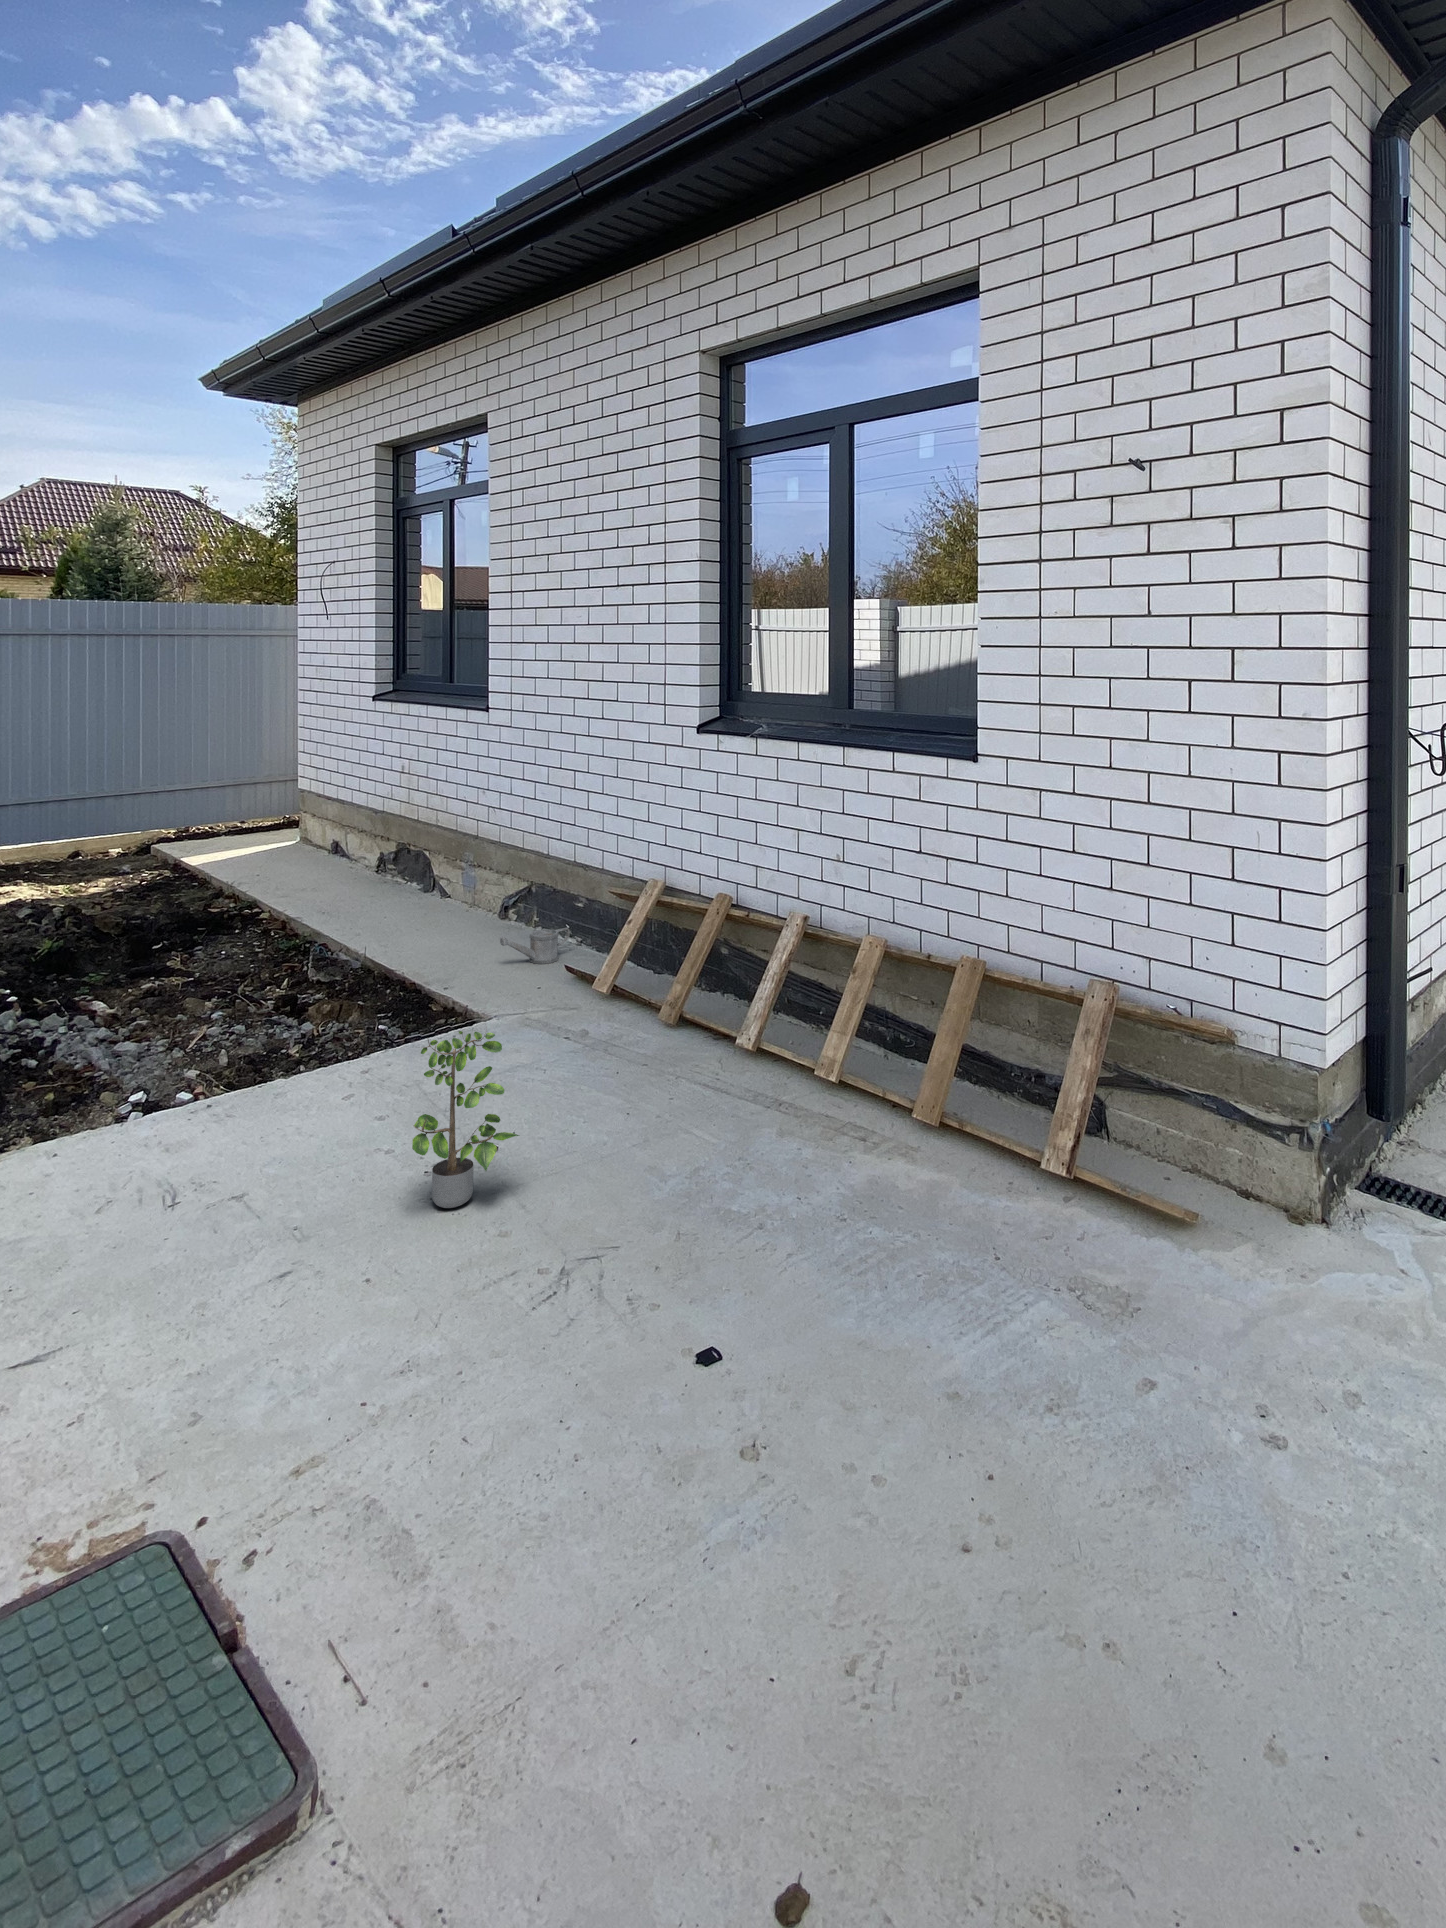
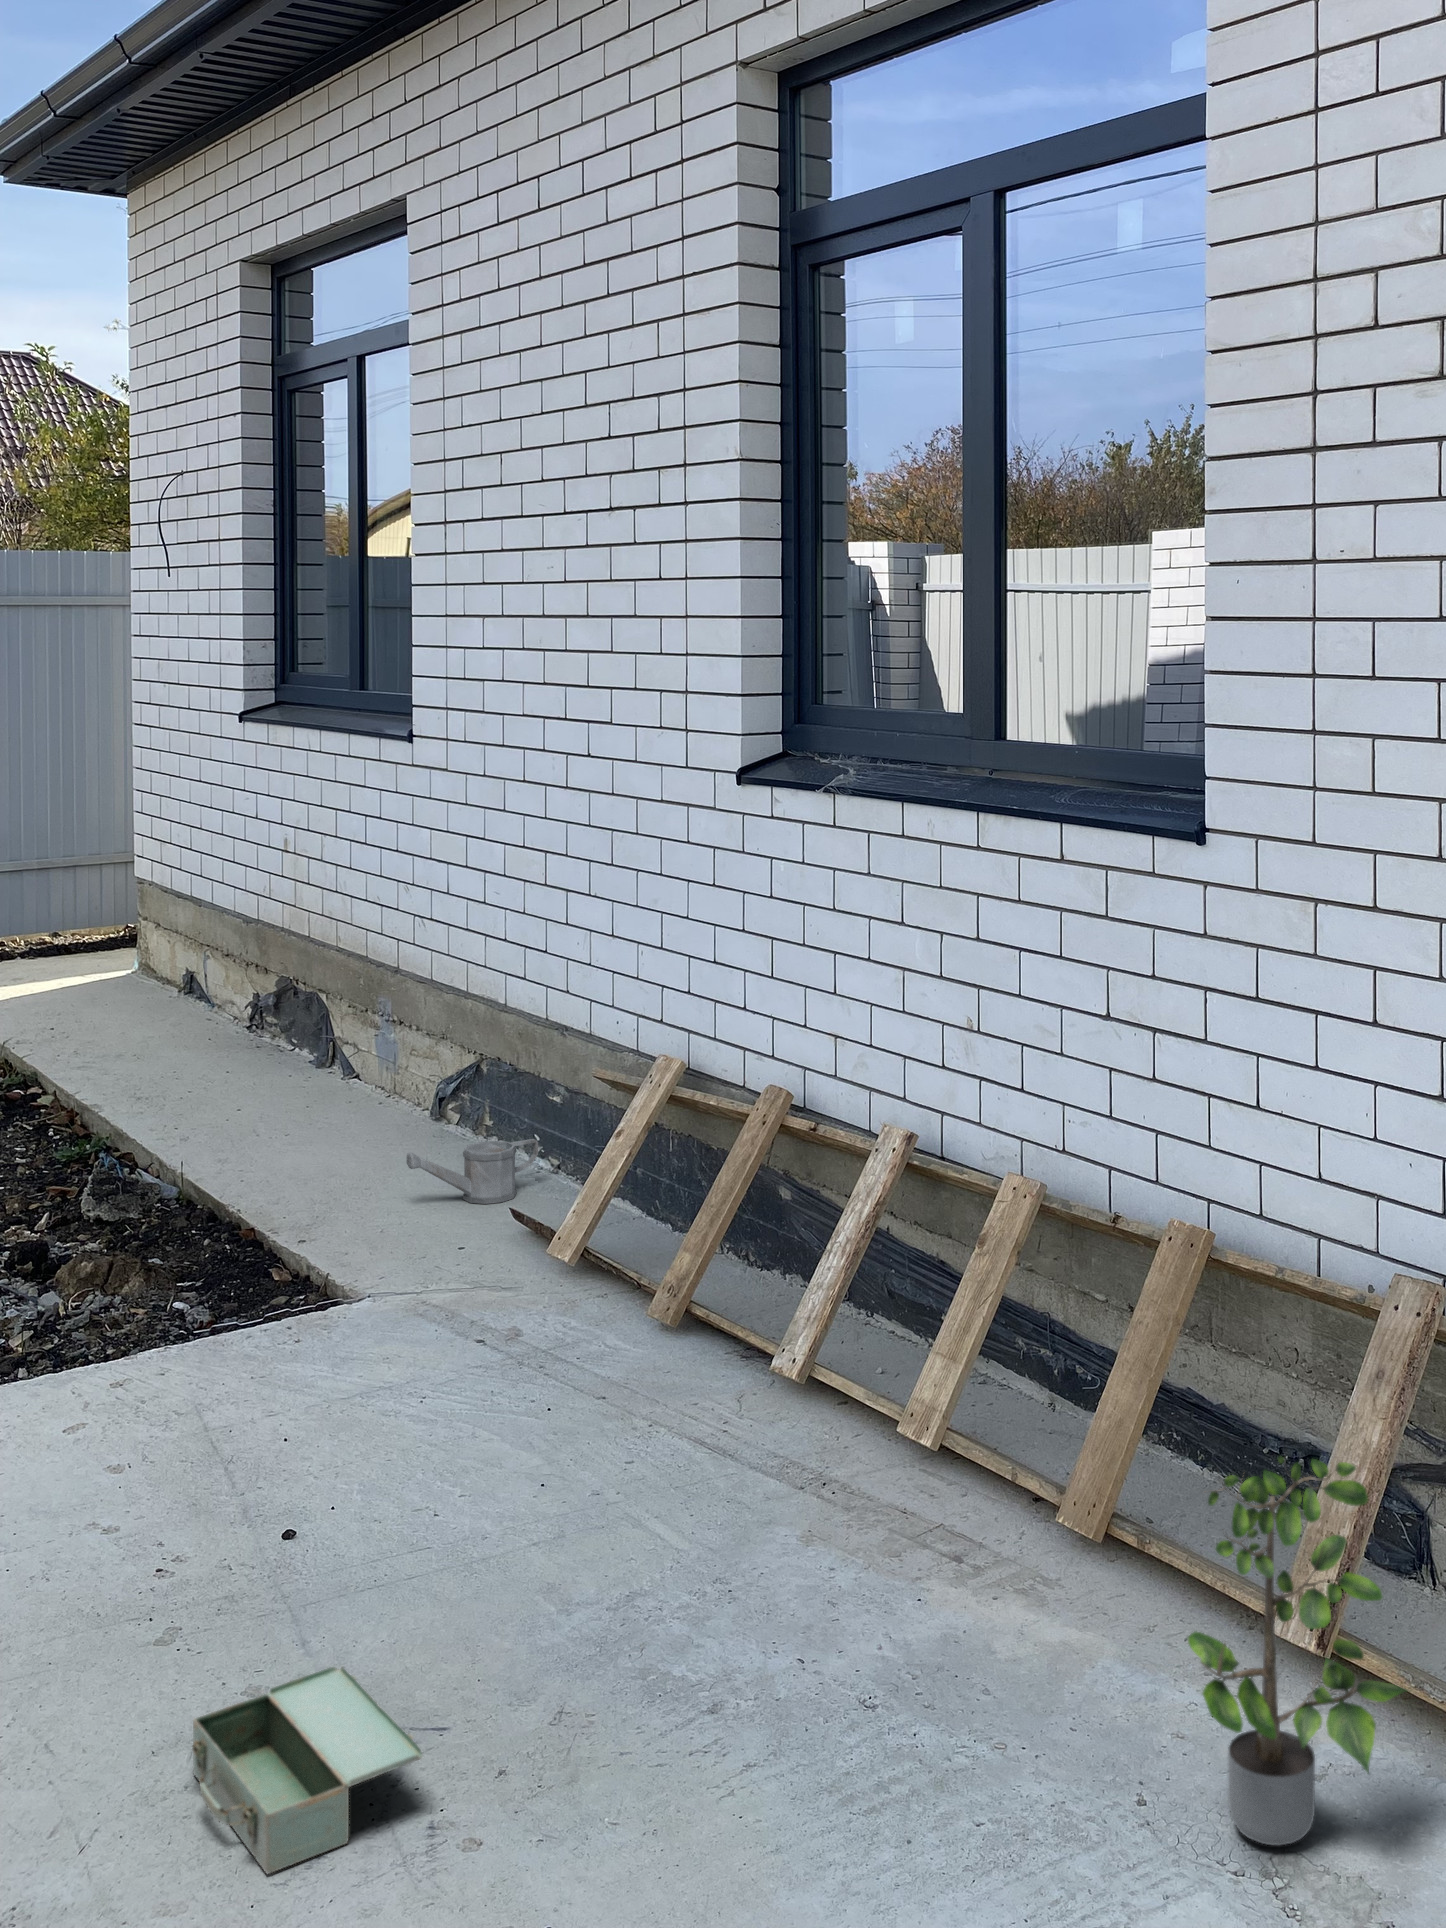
potted plant: present [412,1031,519,1208] -> present [1188,1457,1408,1846]
toolbox: none [491,1208,625,1319] -> present [192,1667,422,1874]

